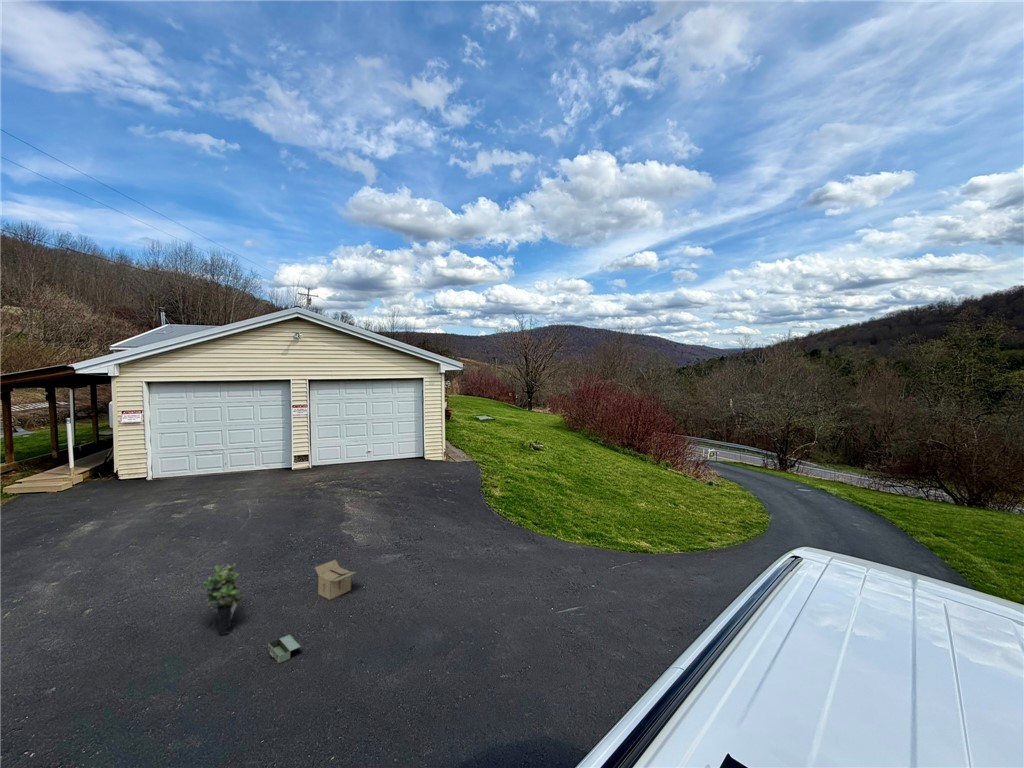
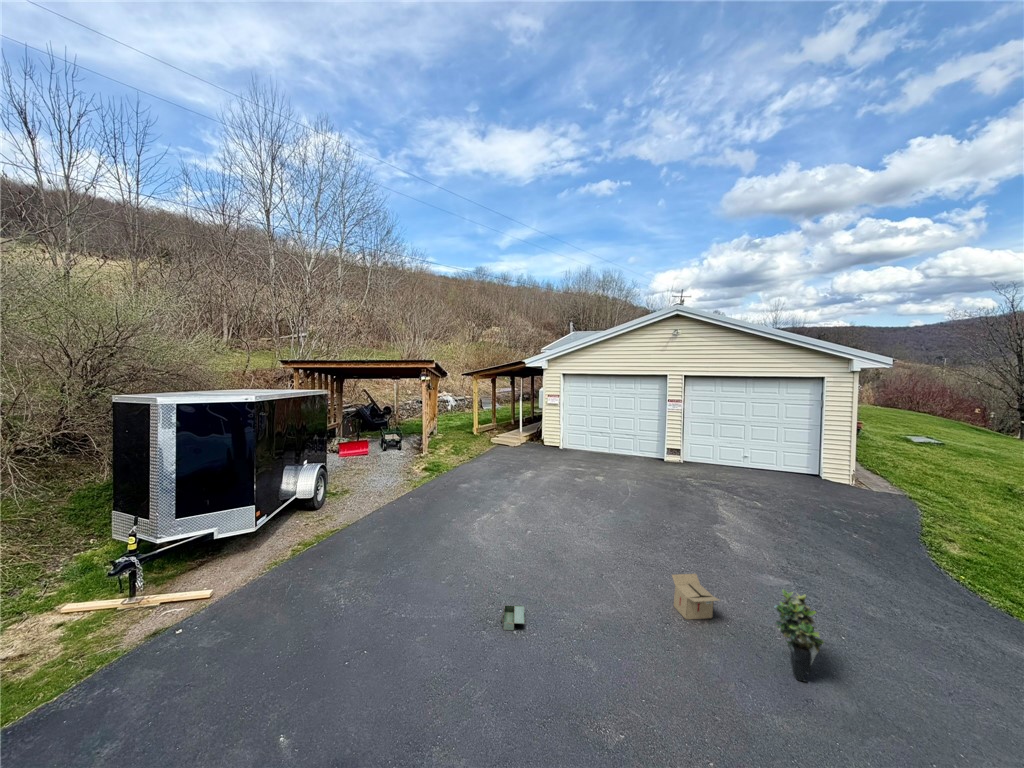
potted plant: present [204,564,243,635] -> present [774,589,824,682]
toolbox: present [268,634,301,663] -> present [501,605,525,630]

